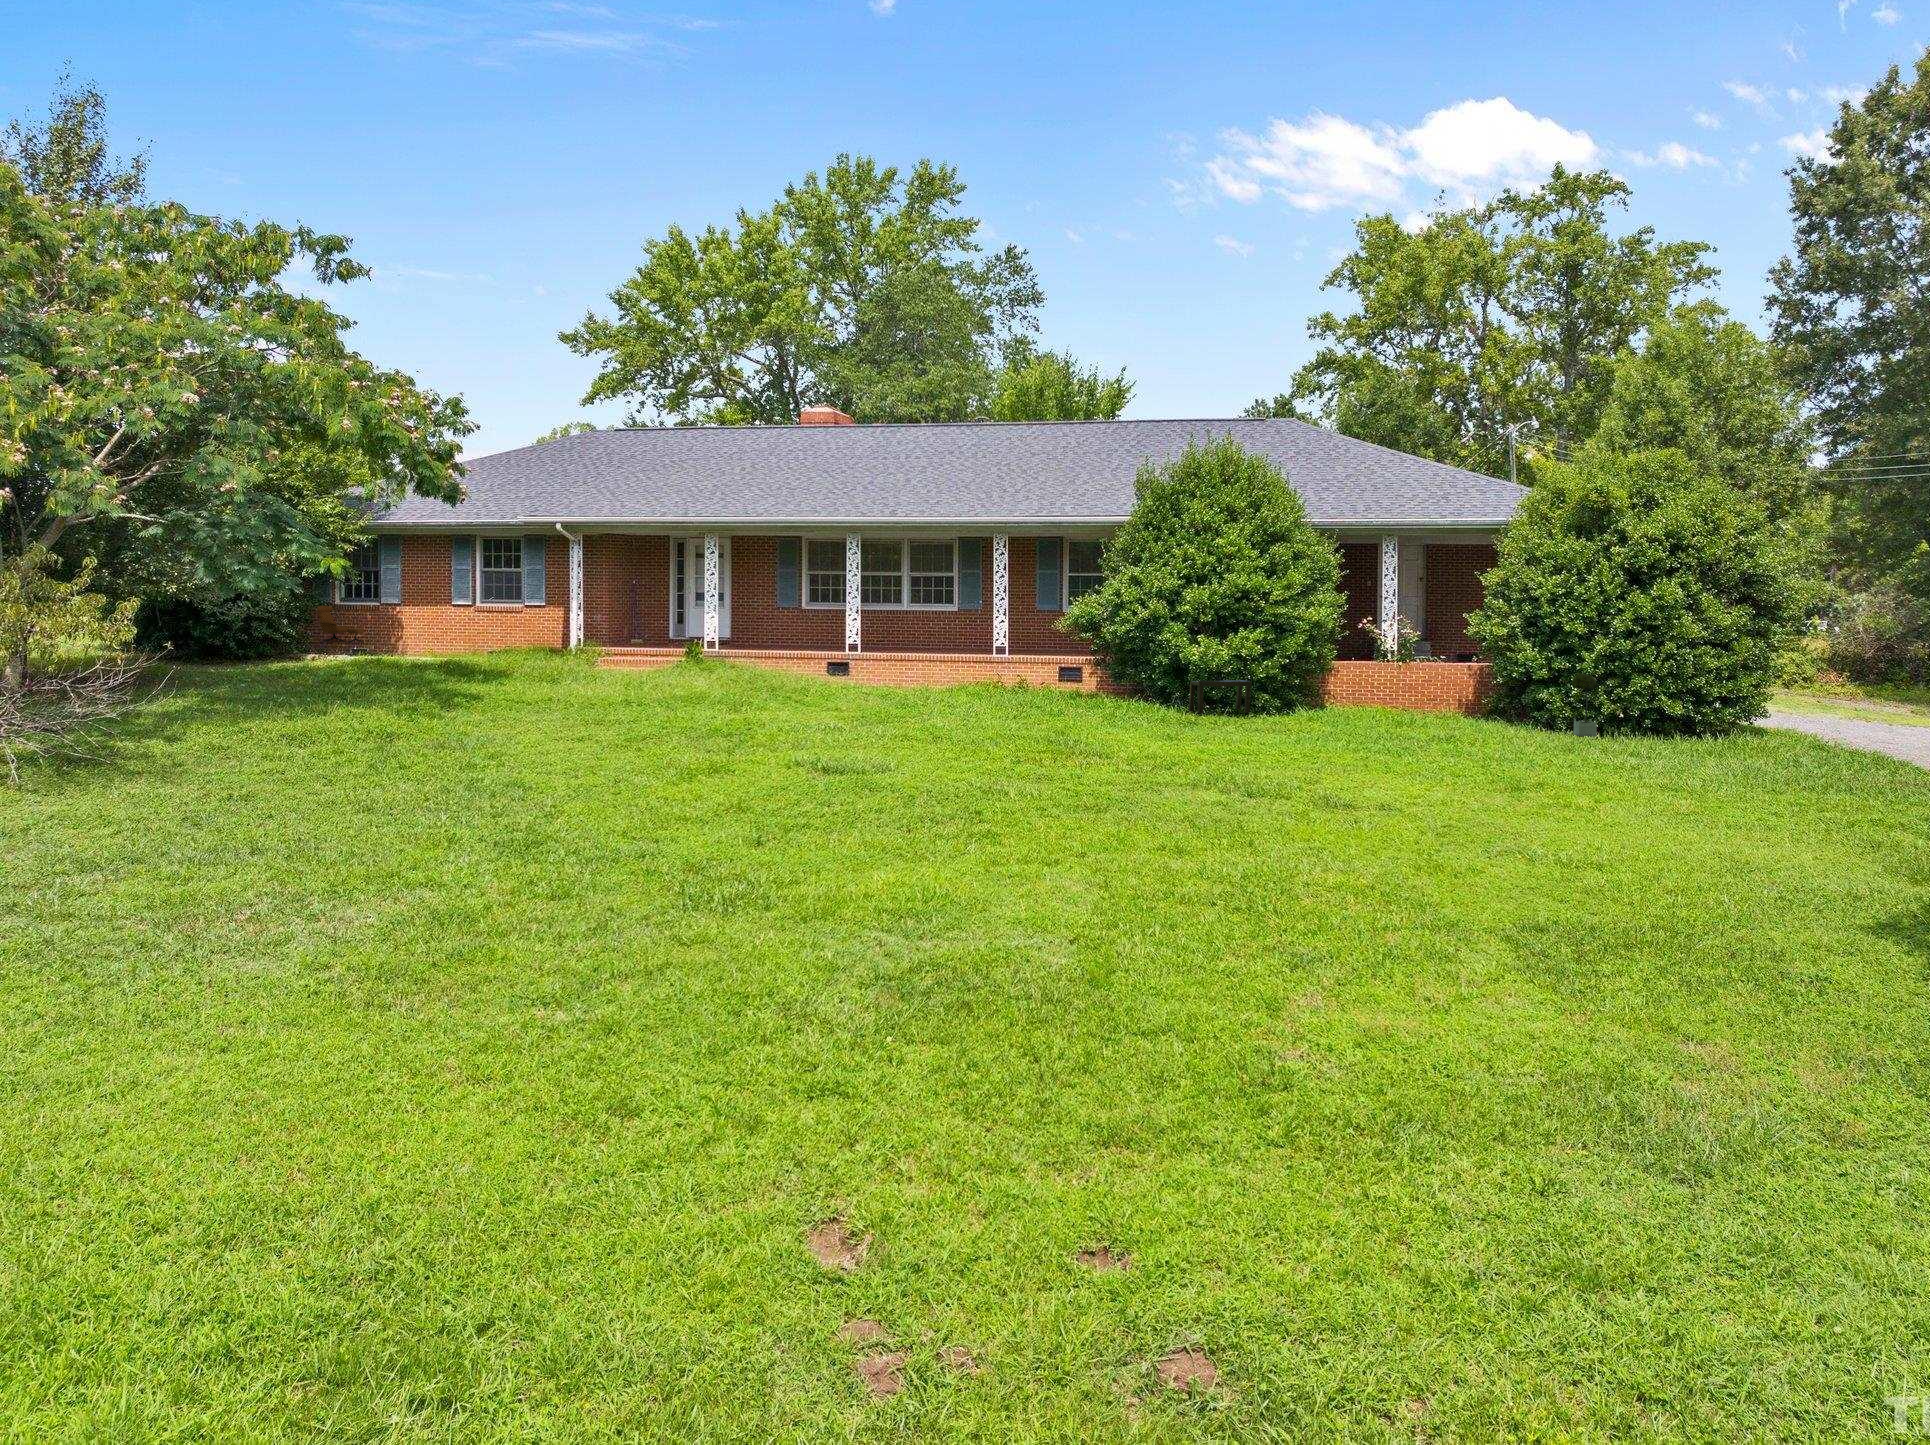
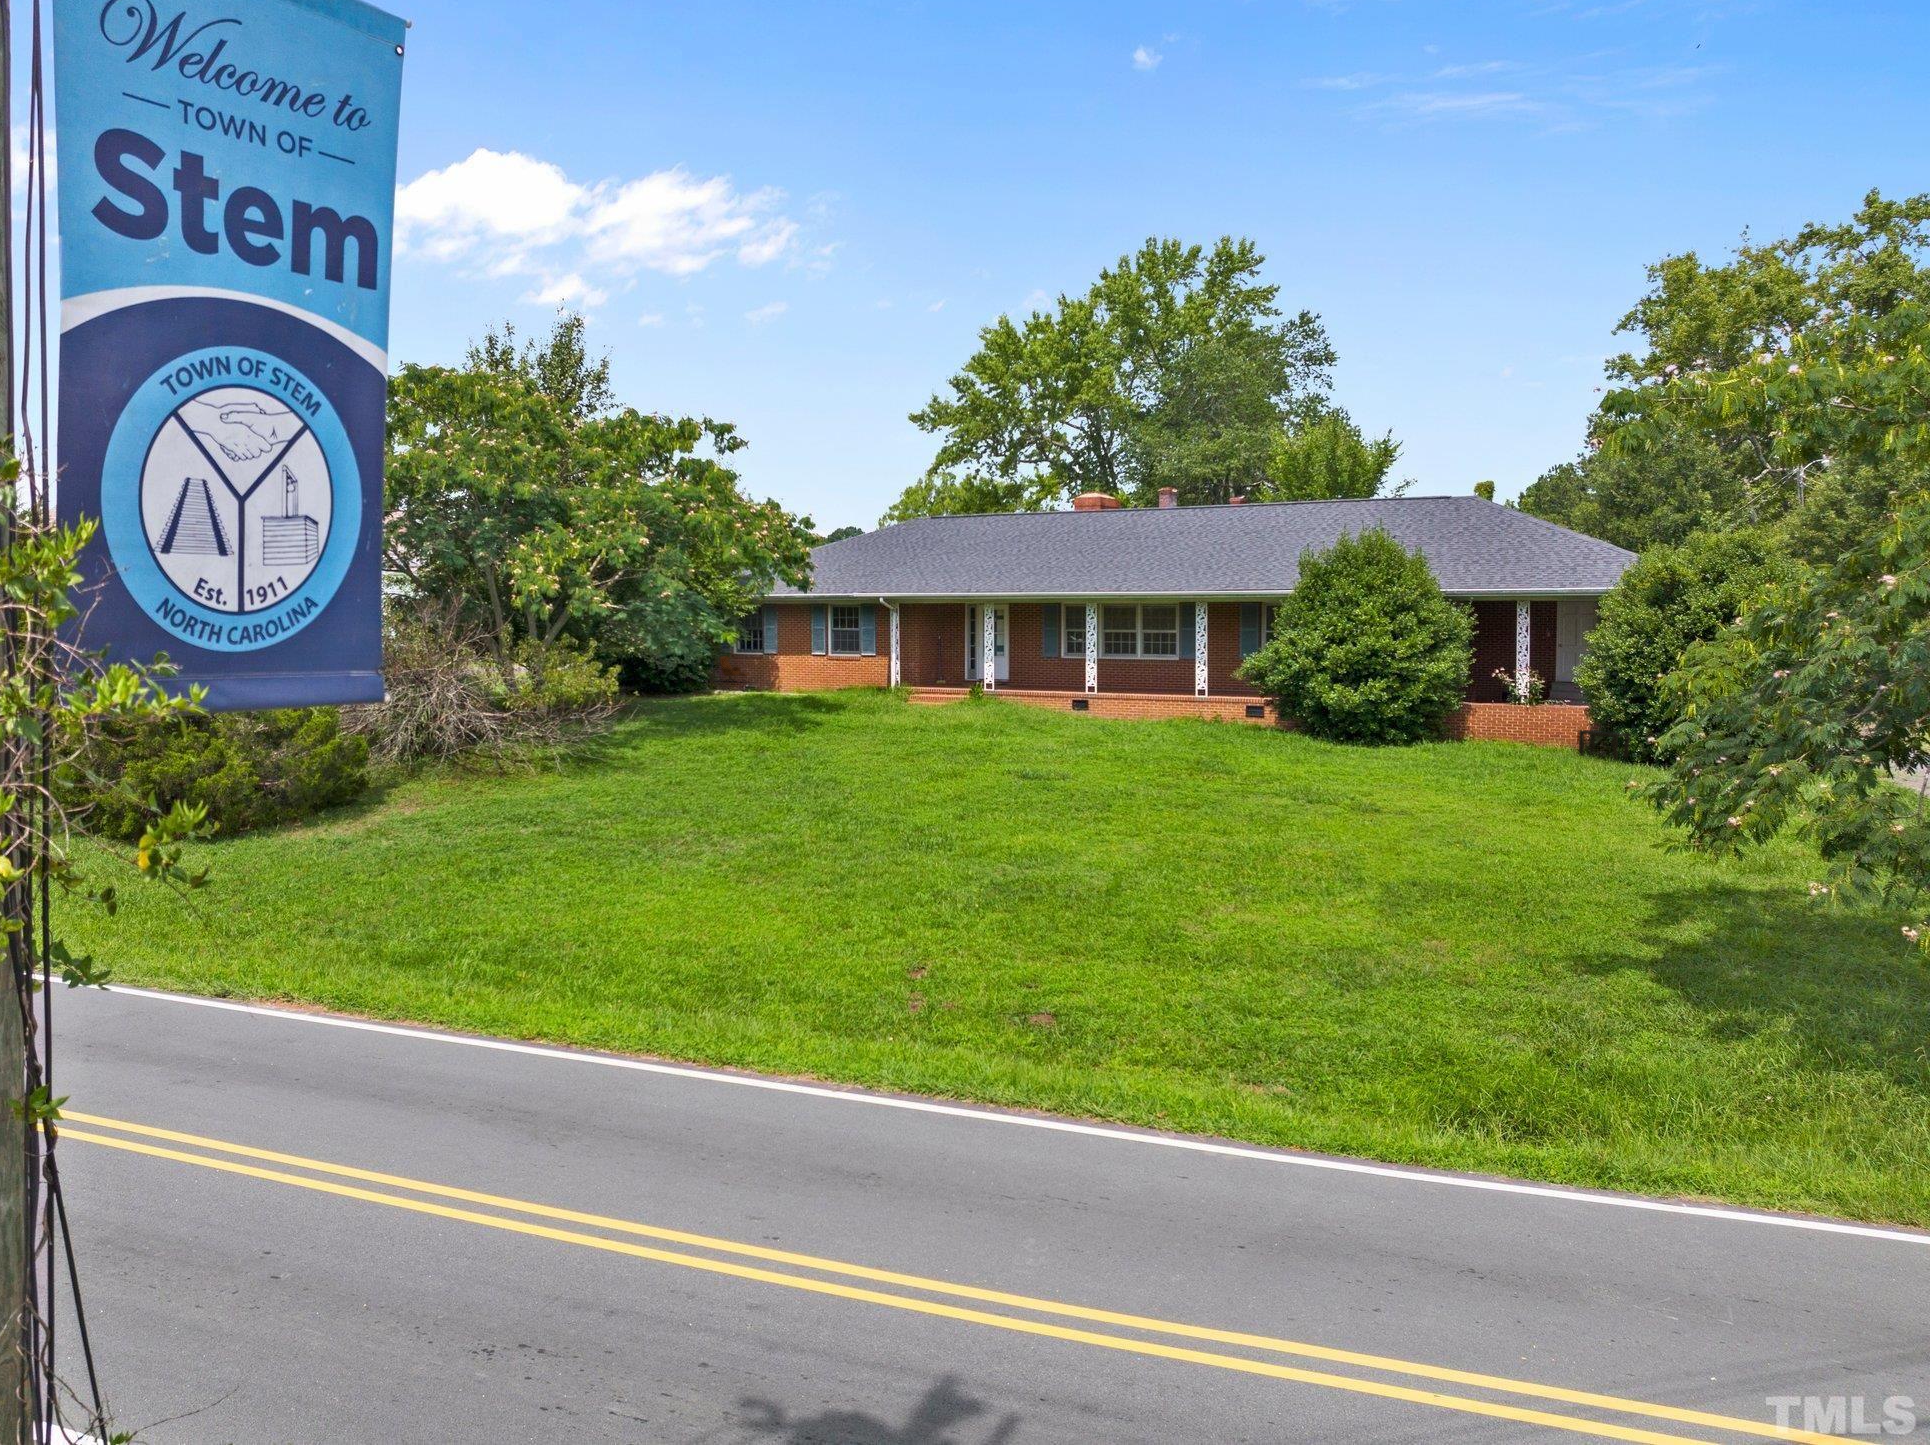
potted tree: present [1572,672,1600,736] -> none [1633,716,1657,767]
bench: present [1189,680,1252,713] -> present [1579,730,1631,760]

